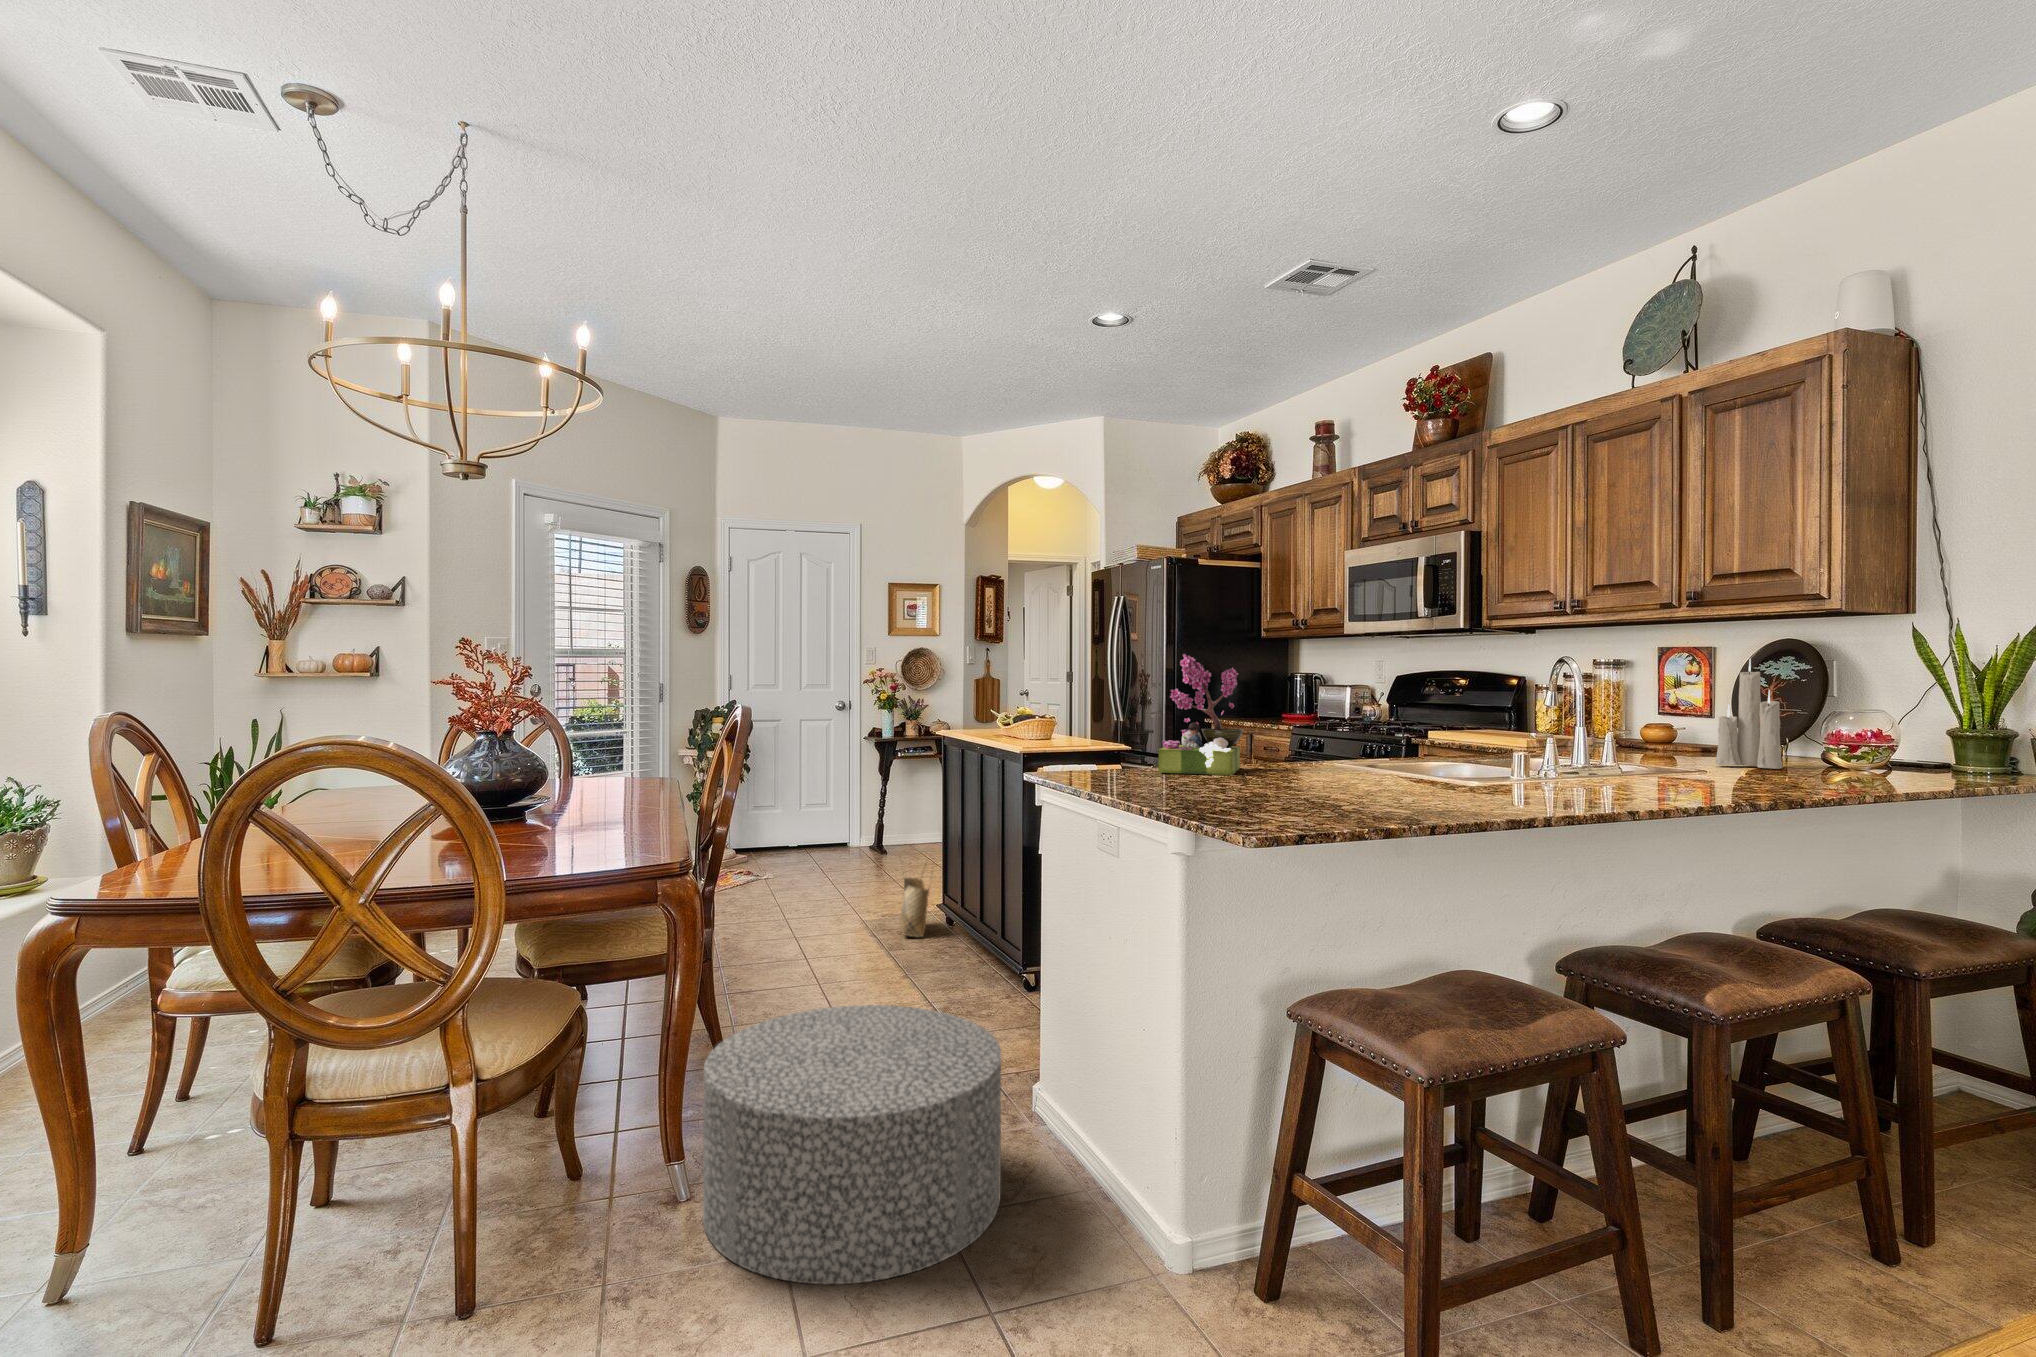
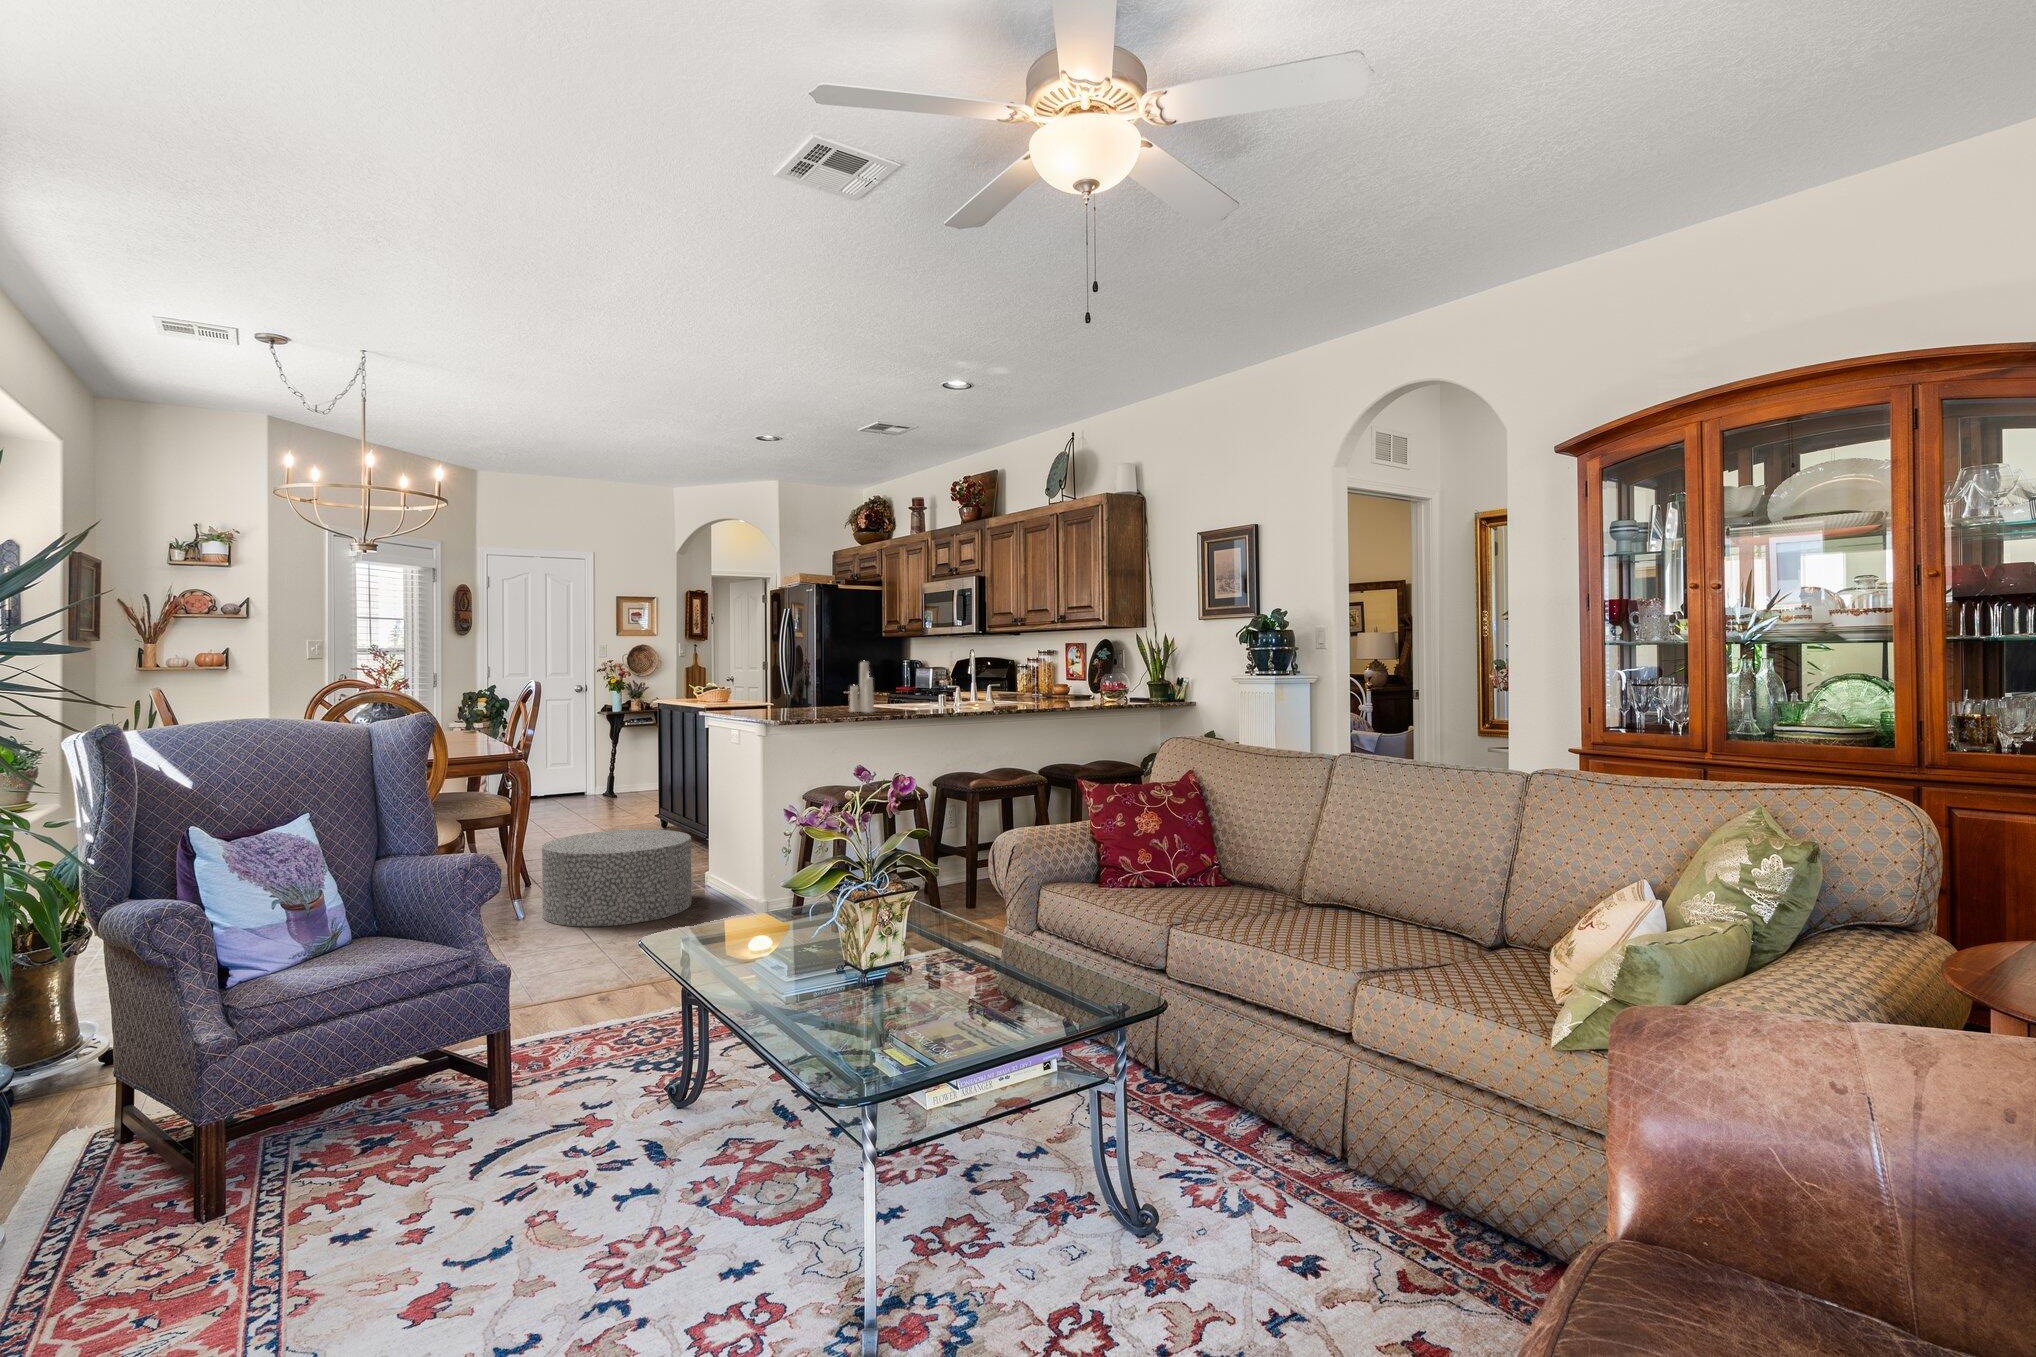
flower arrangement: present [1159,654,1243,775] -> none [780,649,827,712]
candle: present [1715,659,1783,769] -> present [849,662,874,713]
woven basket: present [900,878,929,937] -> none [631,782,656,834]

